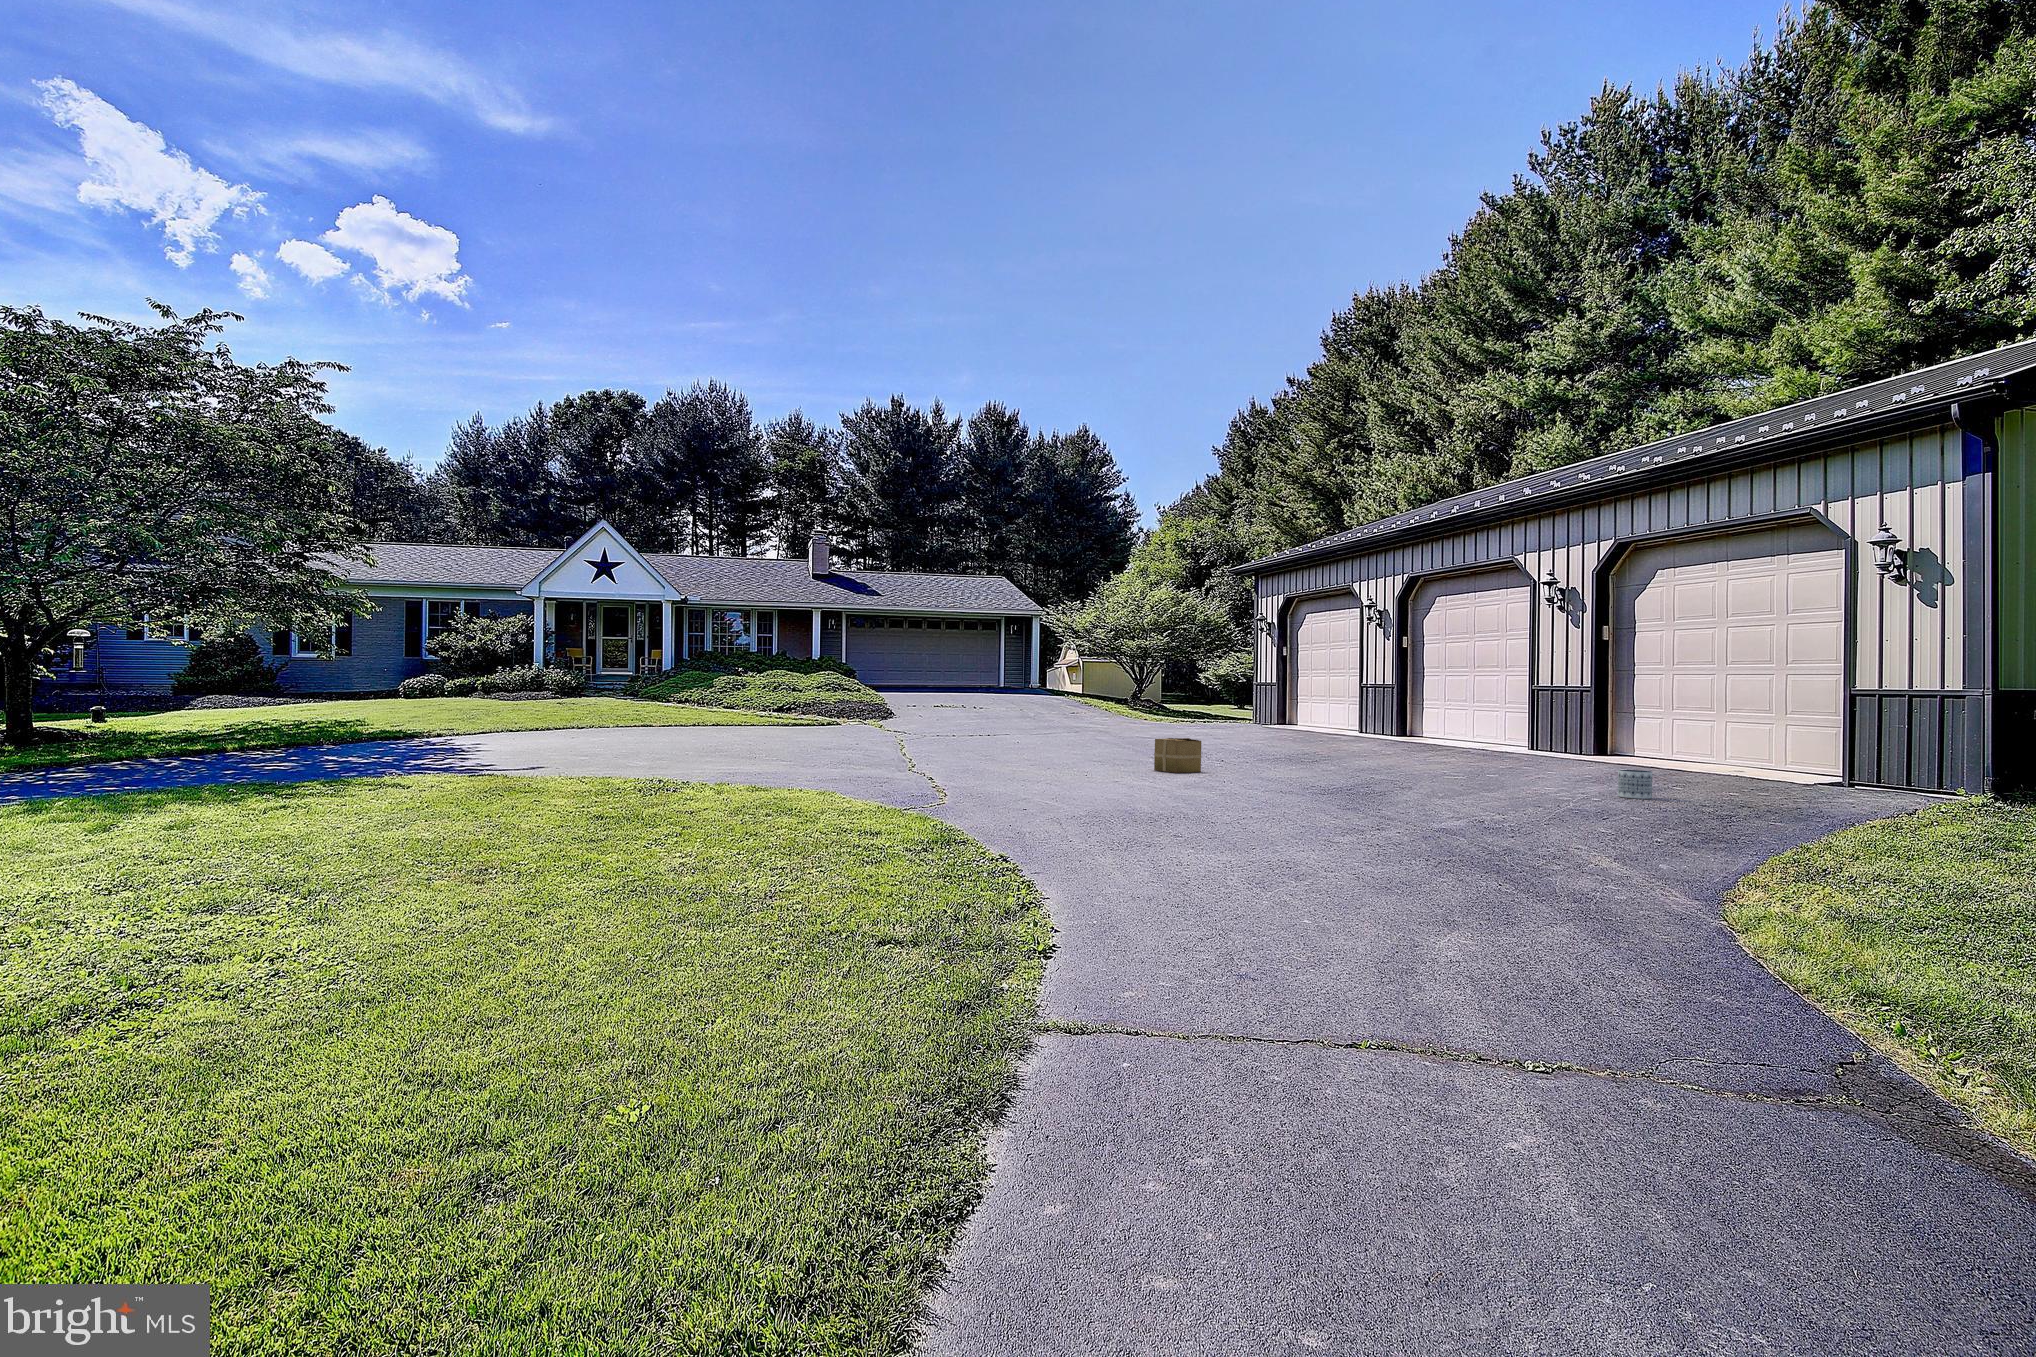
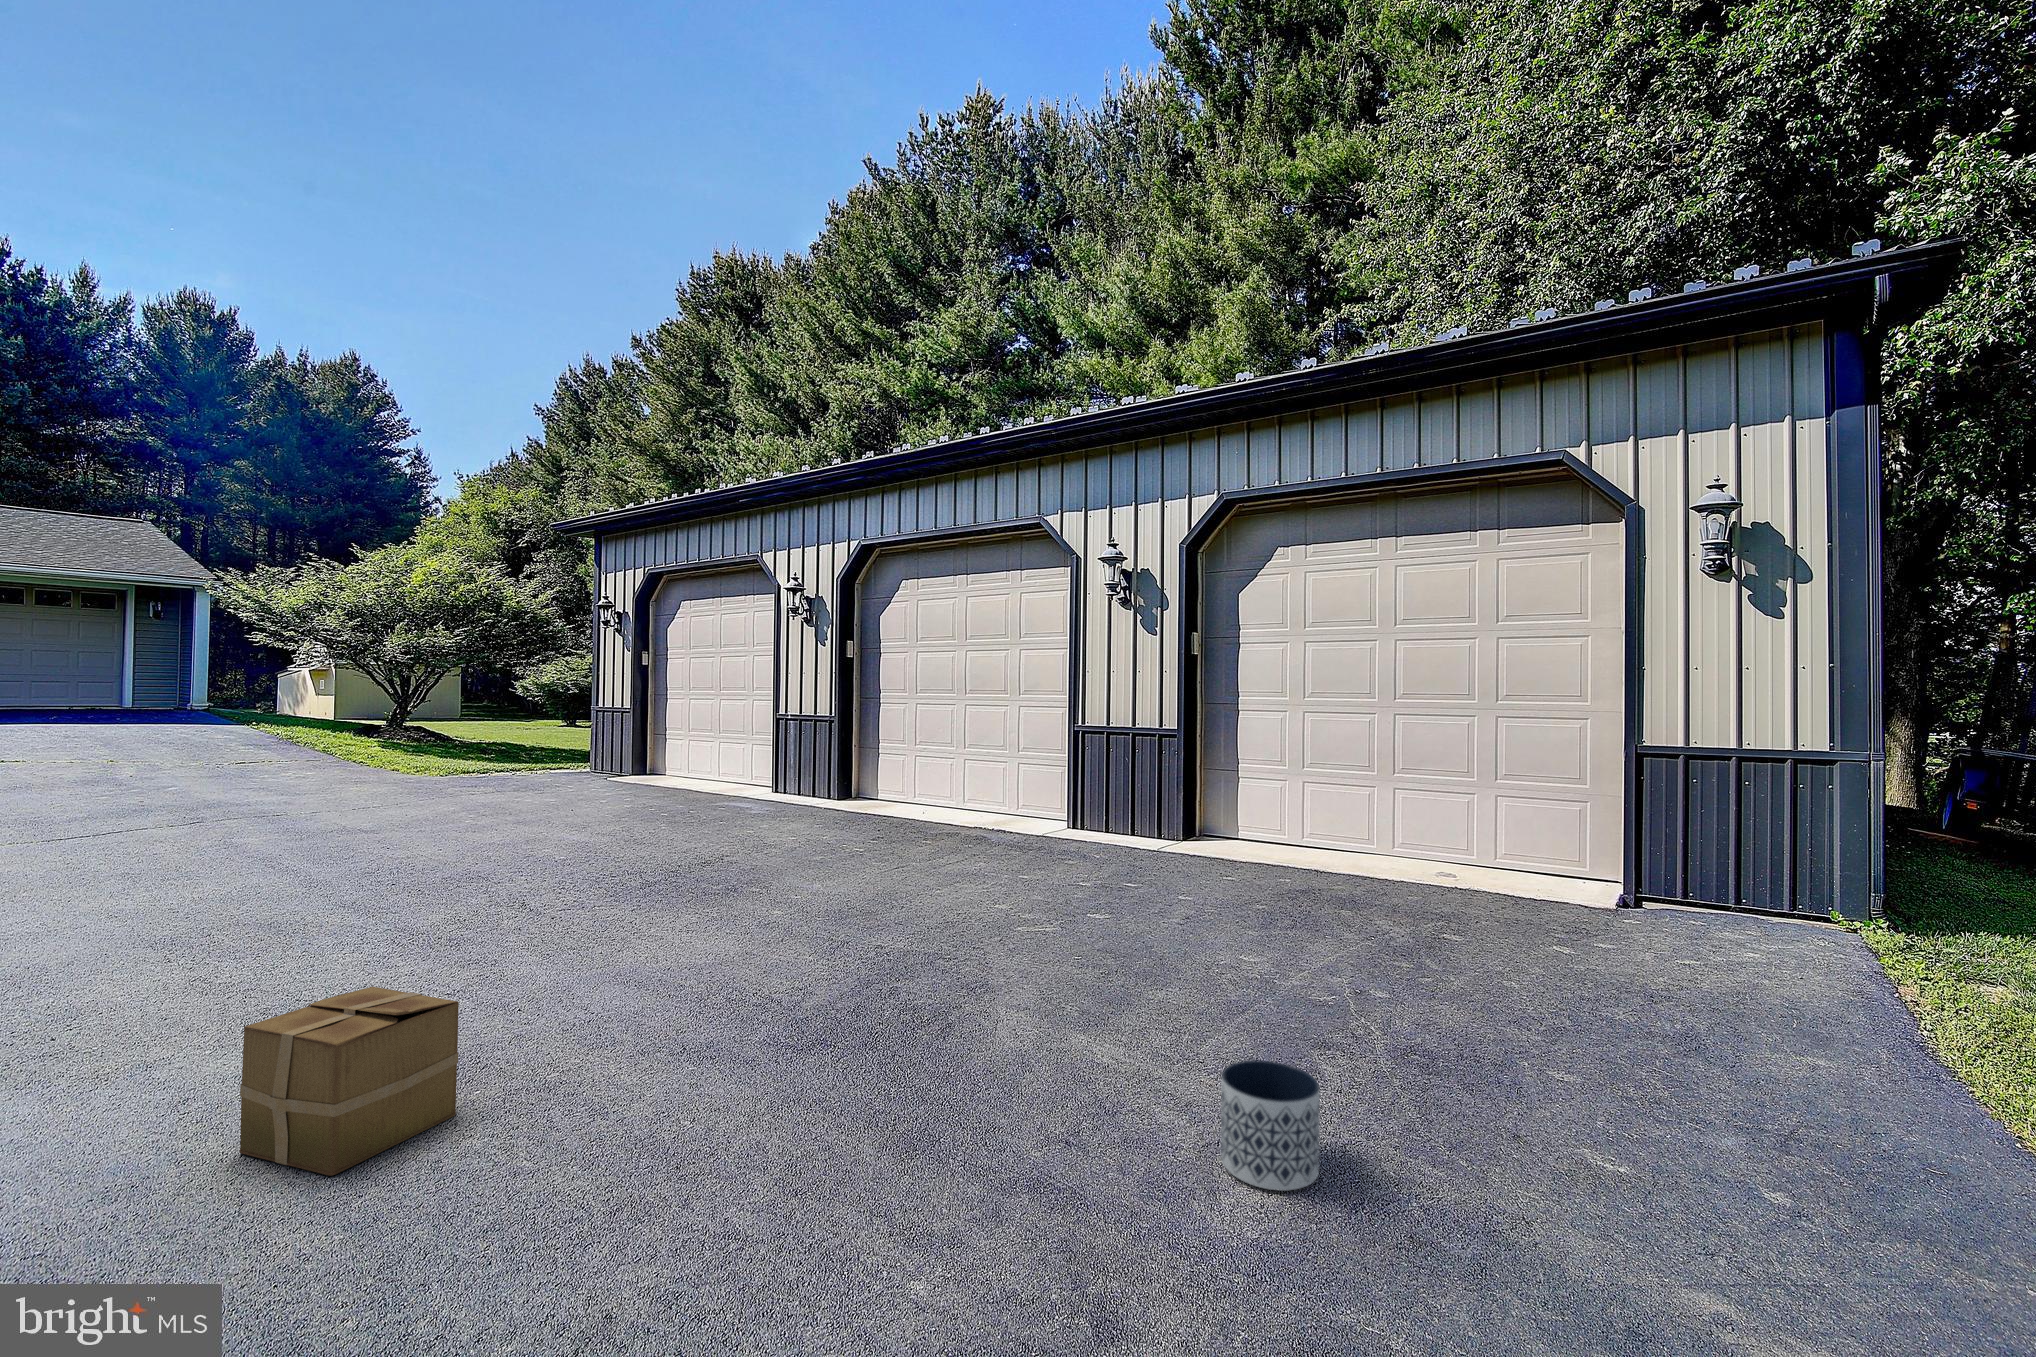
planter: present [1618,770,1652,799] -> present [1220,1060,1320,1191]

